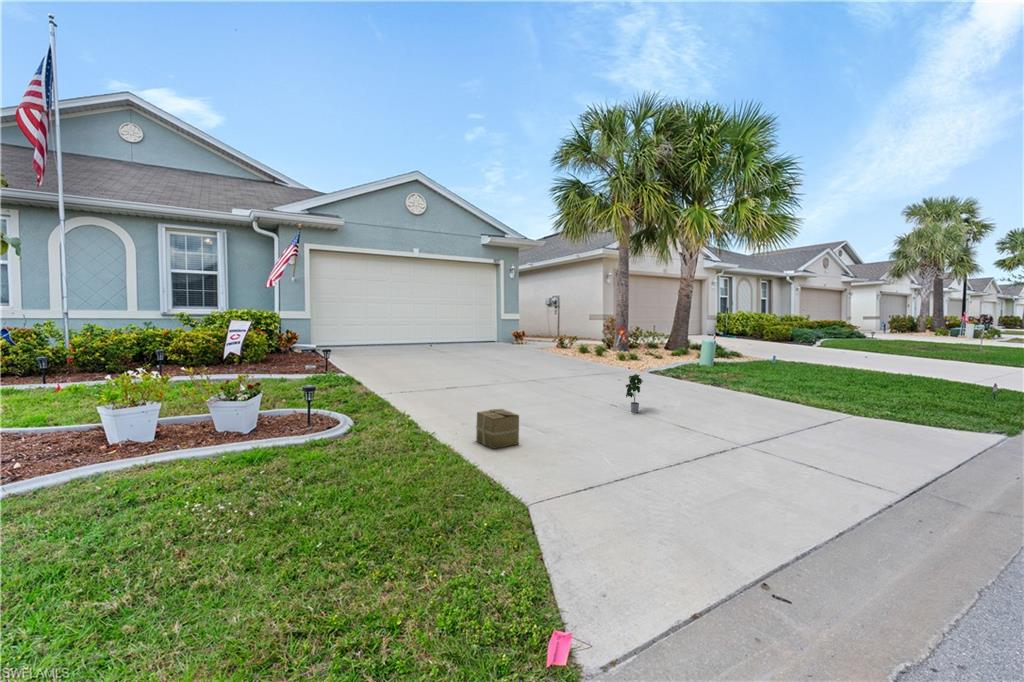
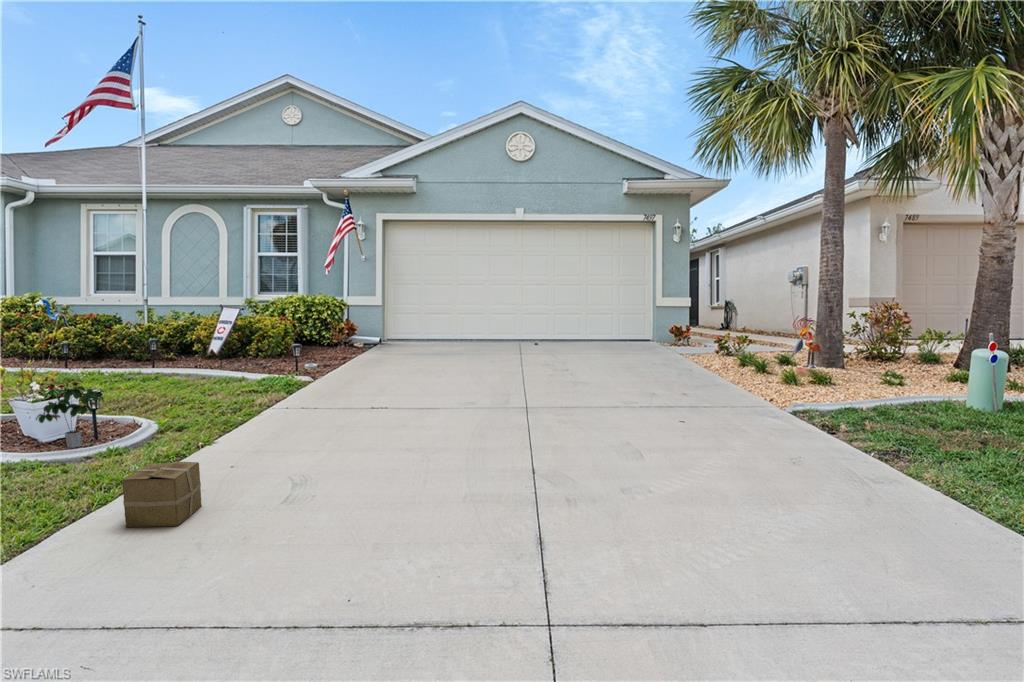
potted plant: present [626,374,643,413] -> present [36,386,103,448]

